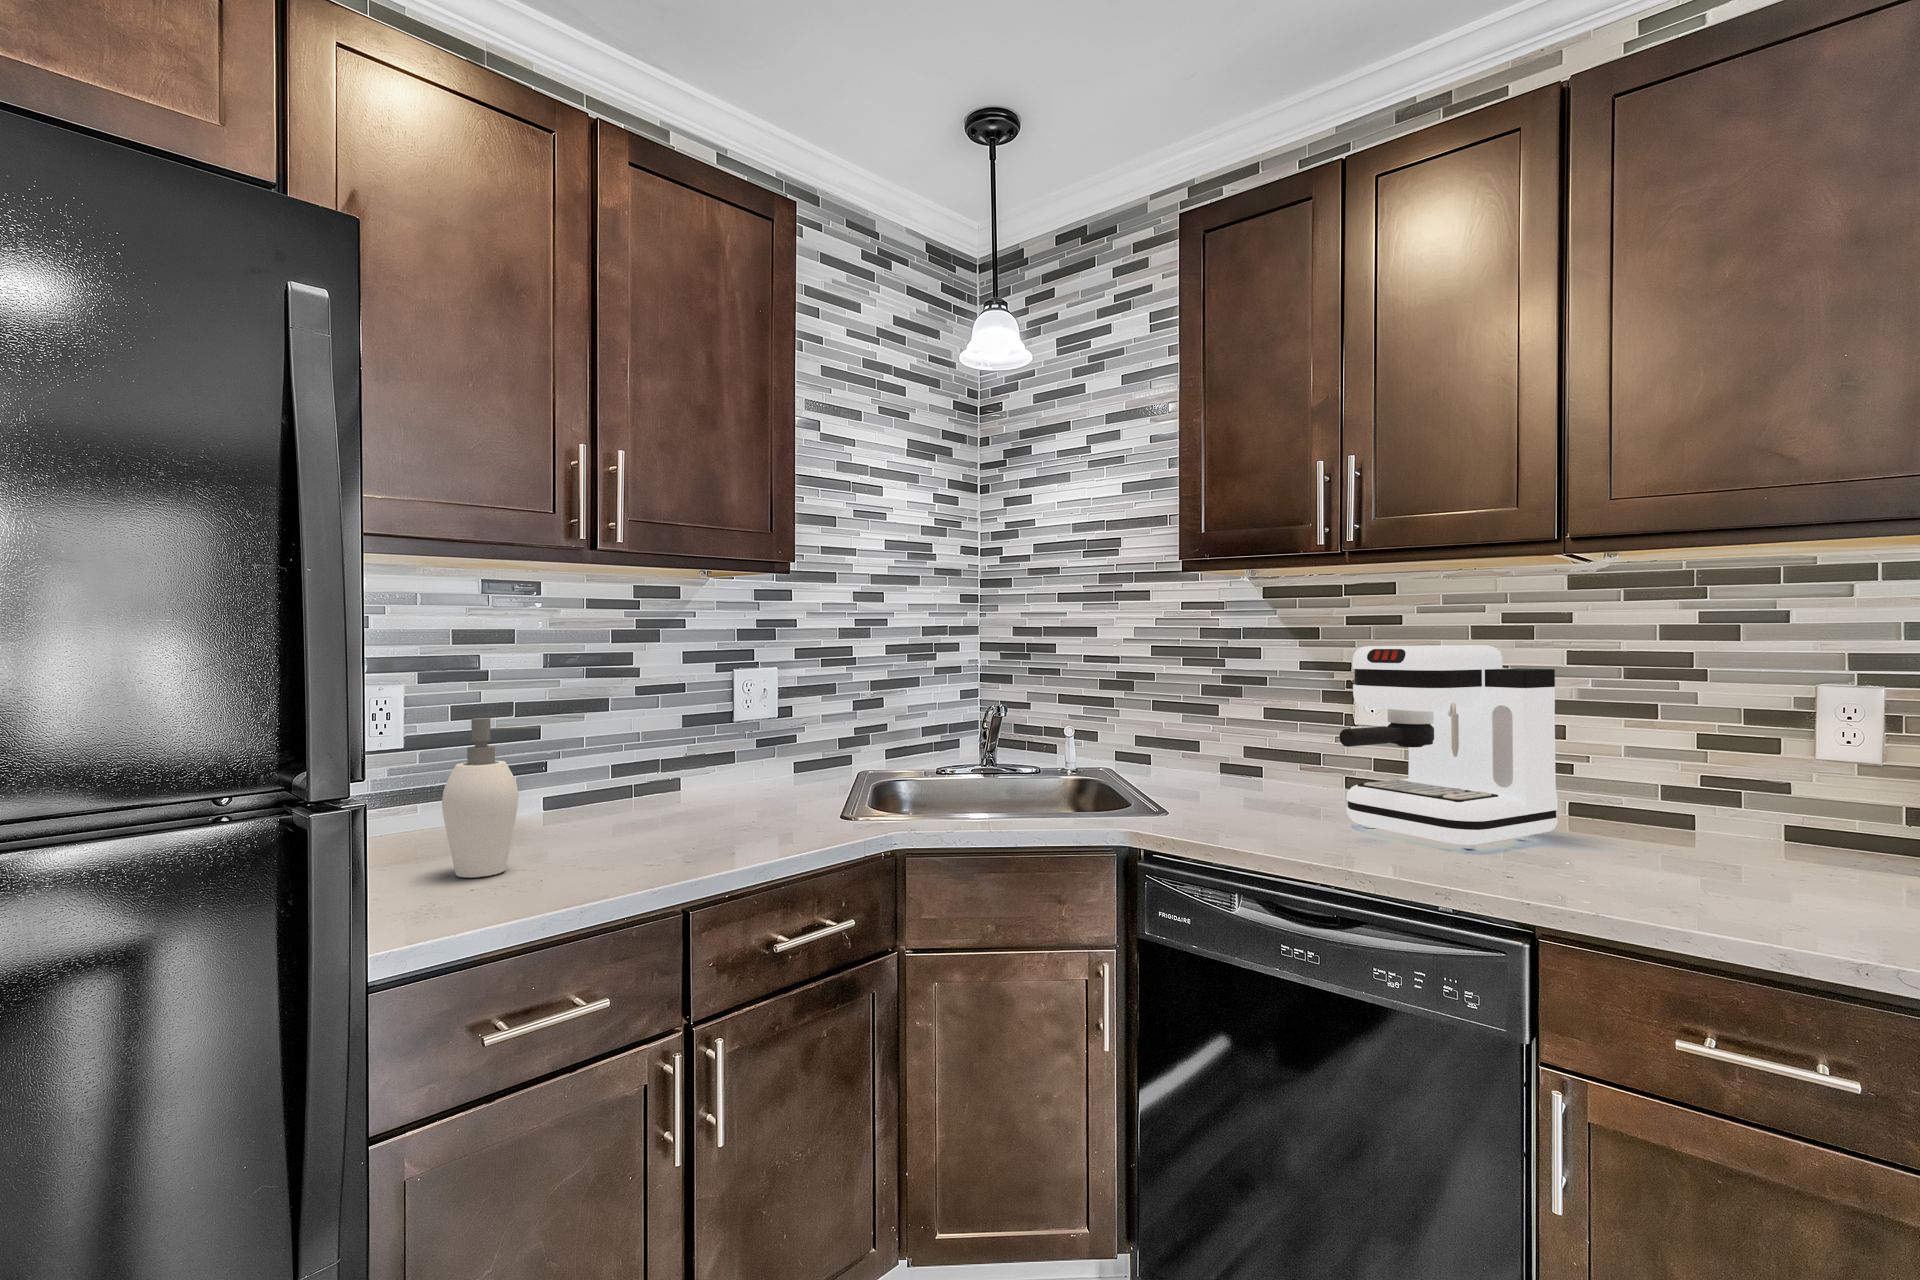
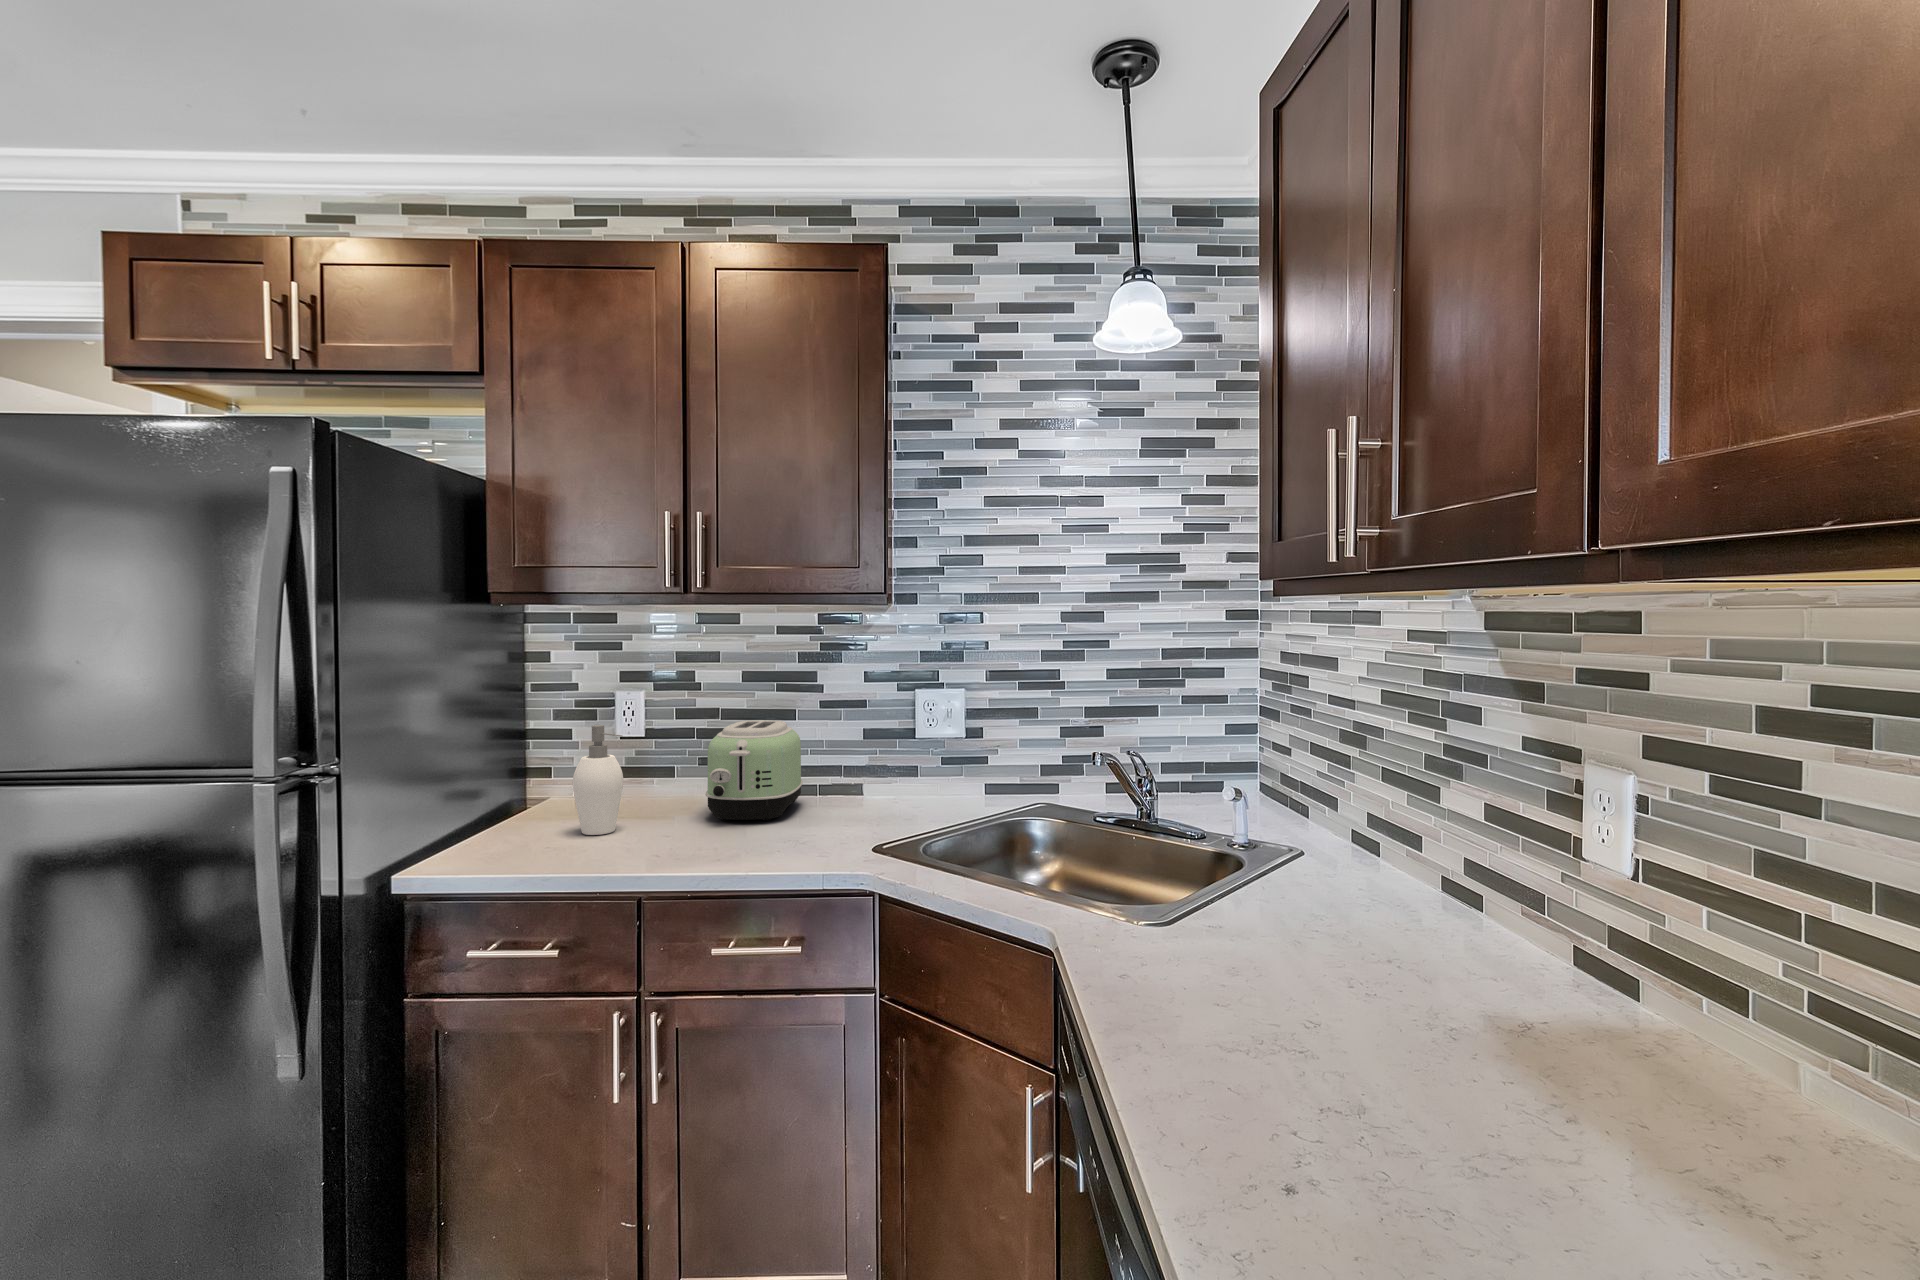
coffee maker: present [1339,646,1558,849] -> none [1246,734,1656,1160]
toaster: none [541,711,680,836] -> present [705,720,803,821]

